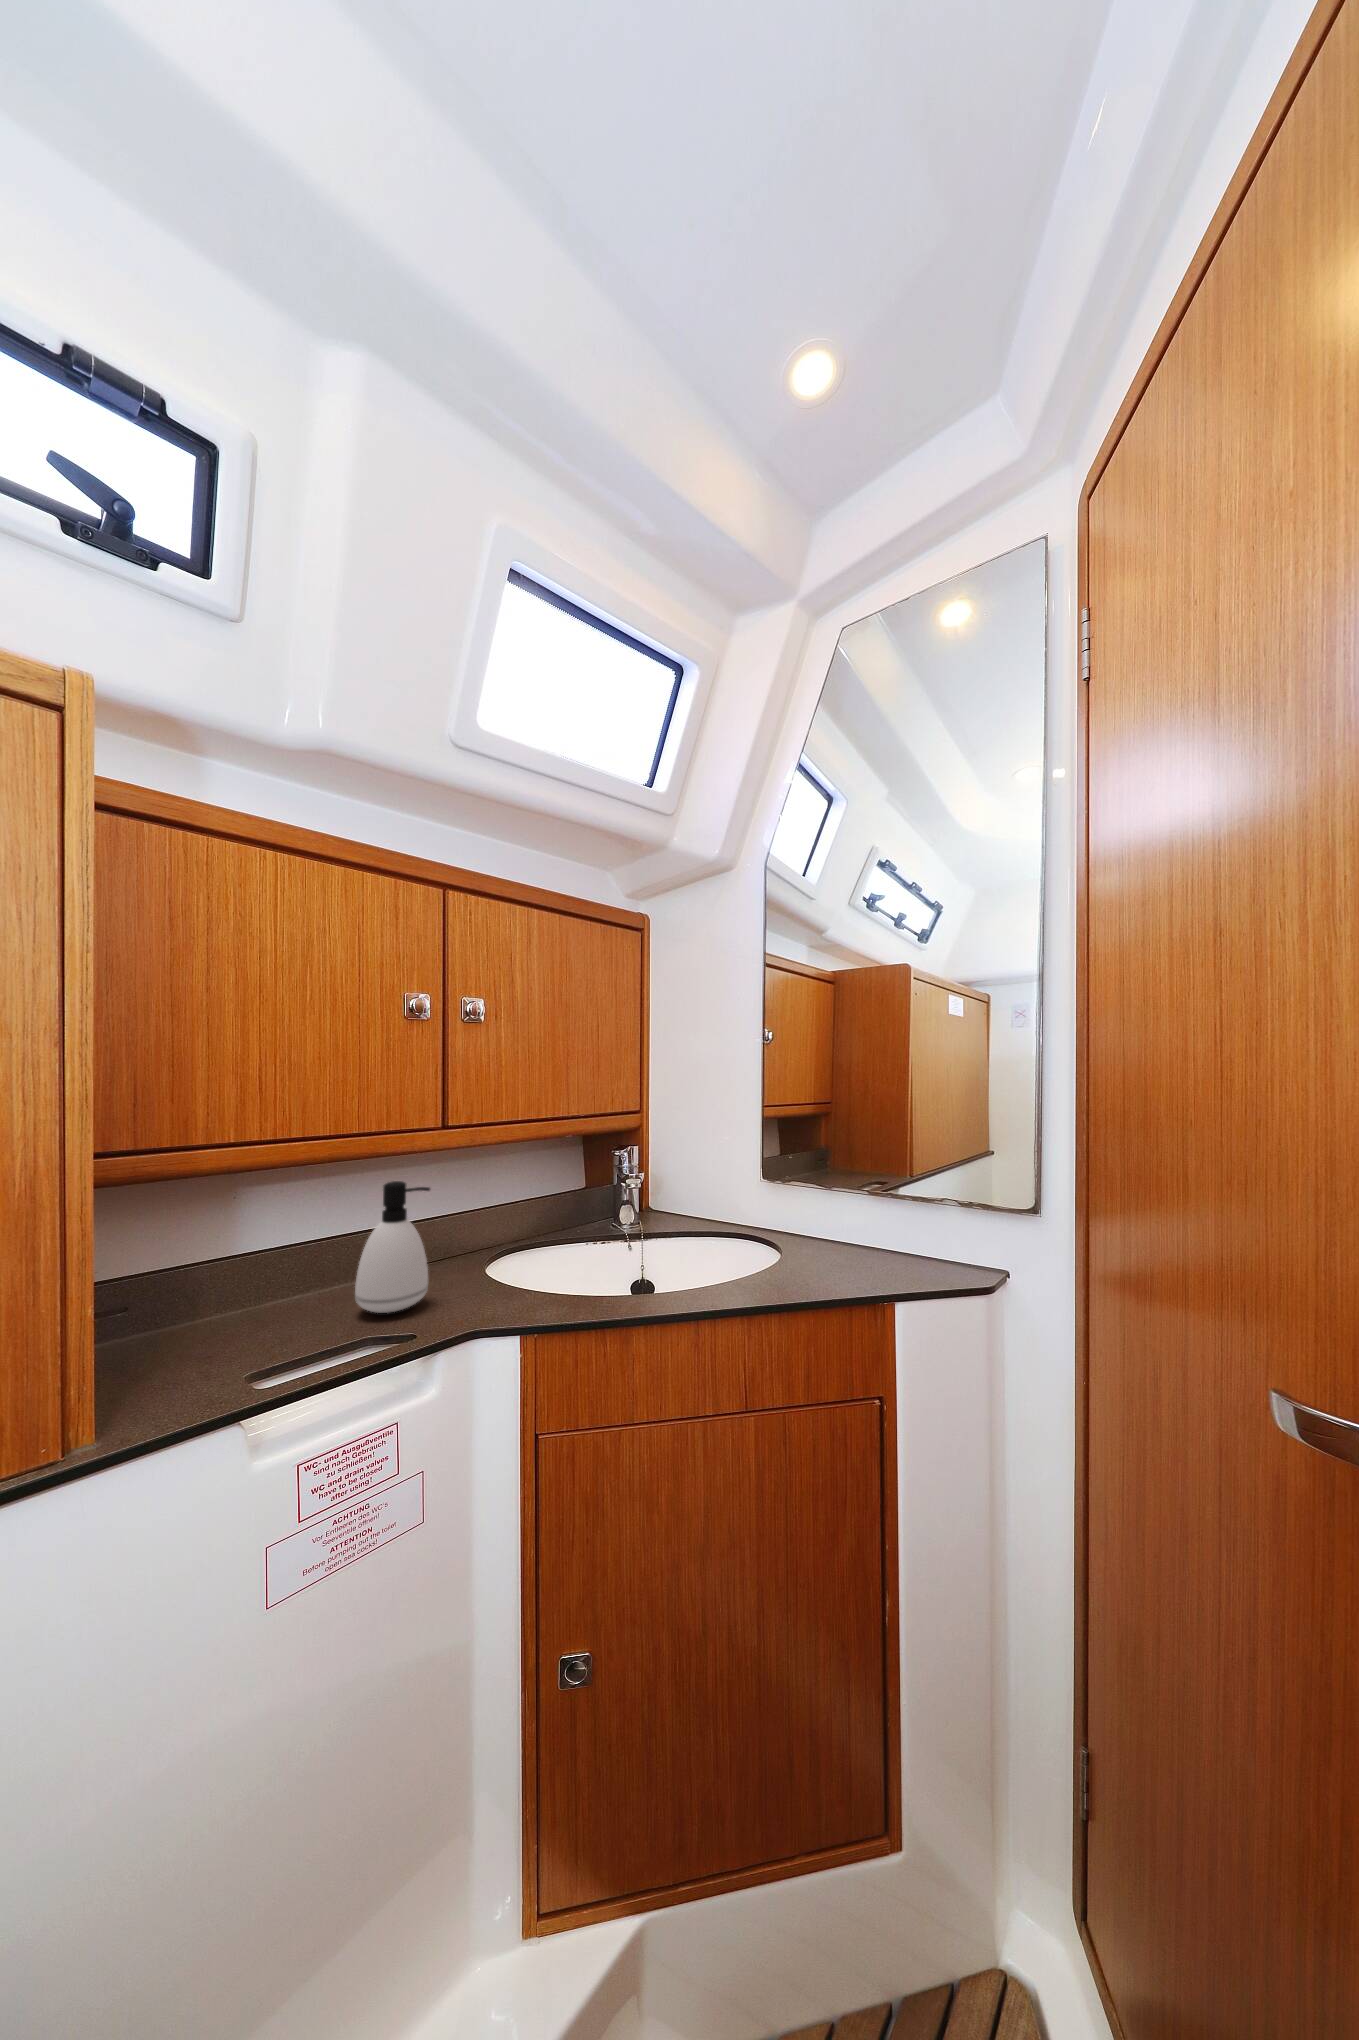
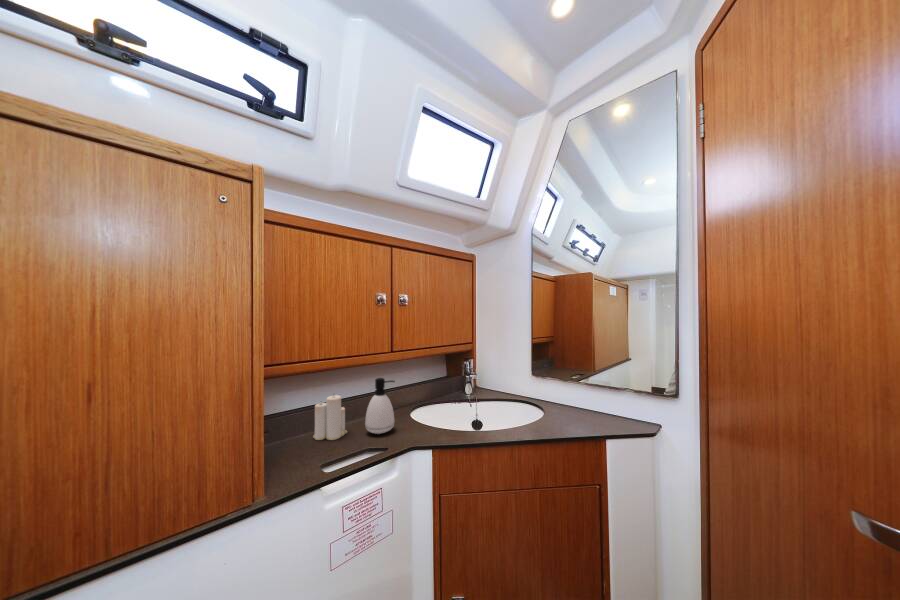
candle: none [224,1215,313,1330] -> present [313,395,347,440]

